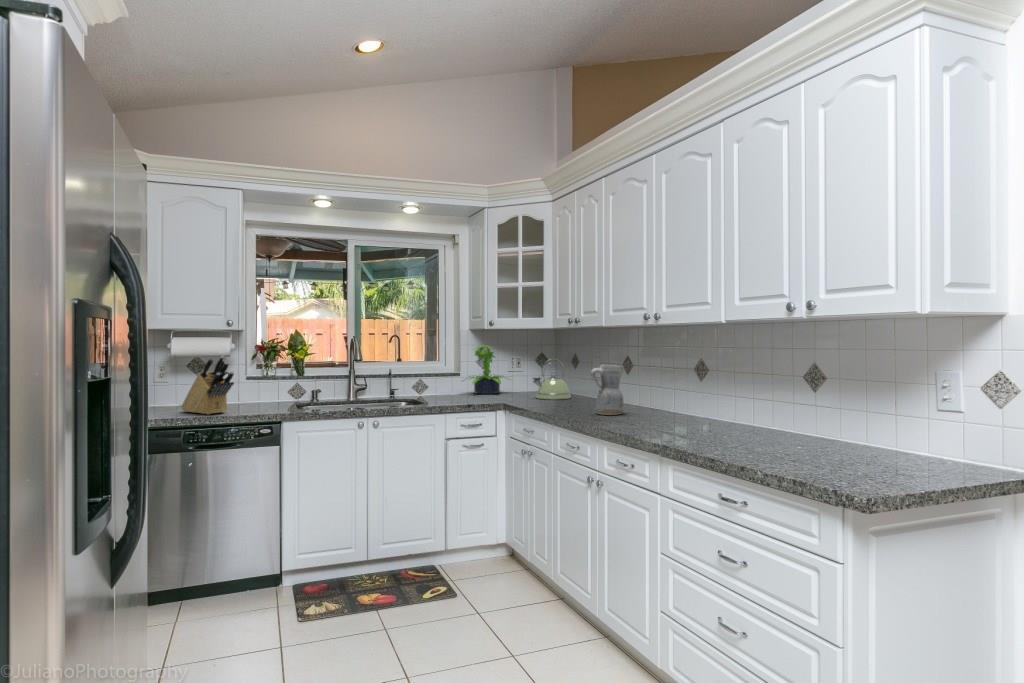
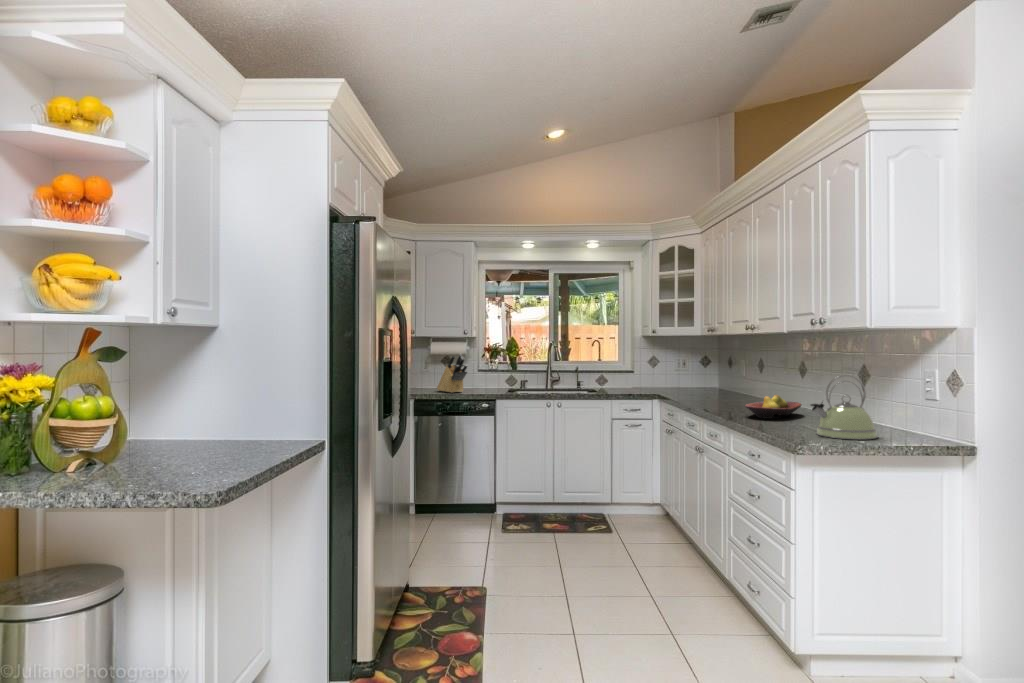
potted plant: present [470,345,504,394] -> none [635,348,675,388]
kettle: present [533,359,571,400] -> present [811,375,878,440]
ceramic pitcher: present [591,365,624,415] -> none [718,363,747,404]
fruit bowl: none [652,406,713,439] -> present [745,395,801,419]

